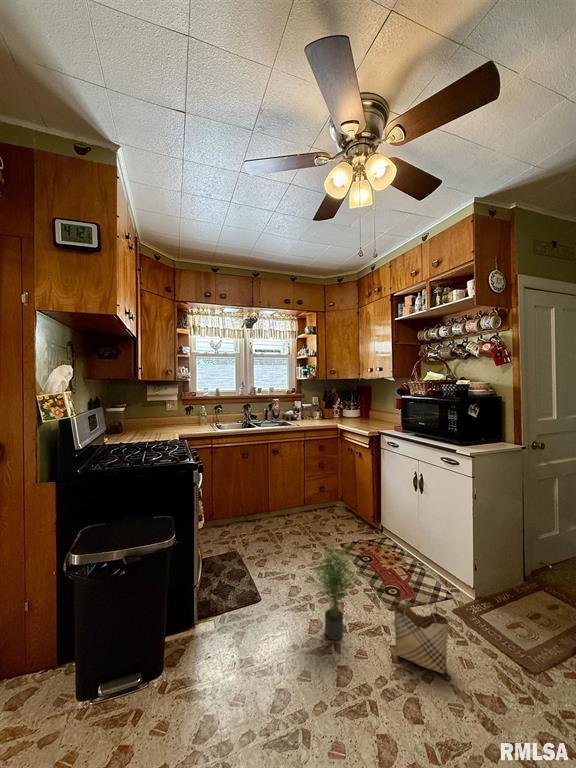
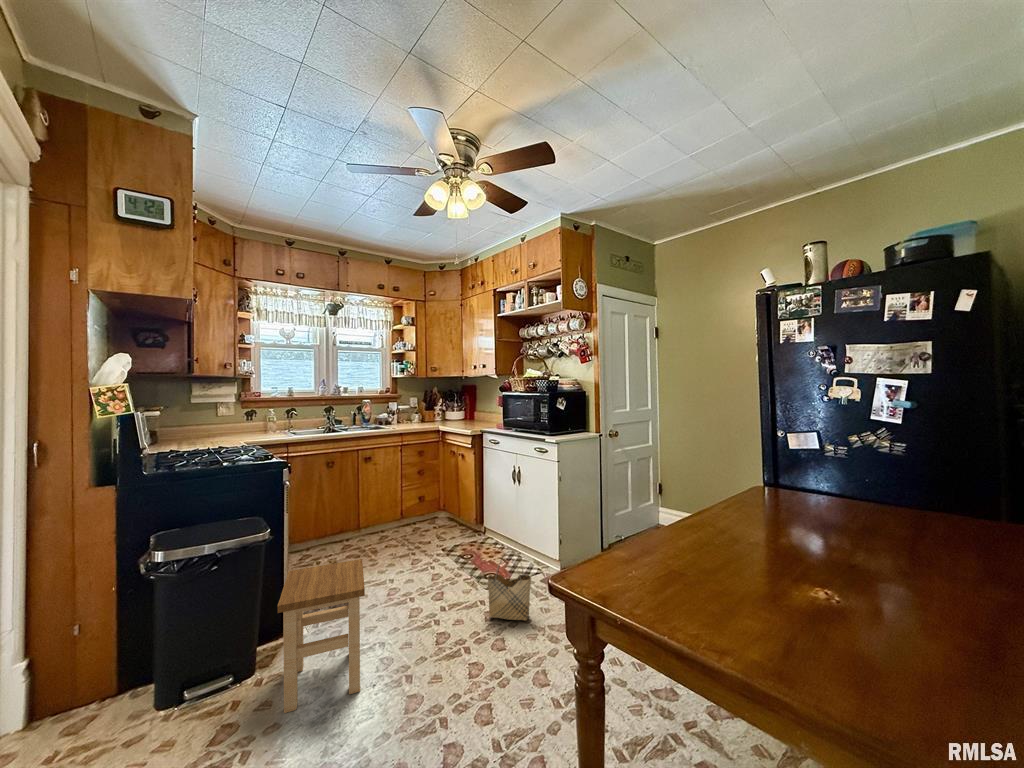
potted plant: present [310,547,355,640] -> none [396,527,460,619]
stool: none [175,570,262,734] -> present [278,559,365,713]

